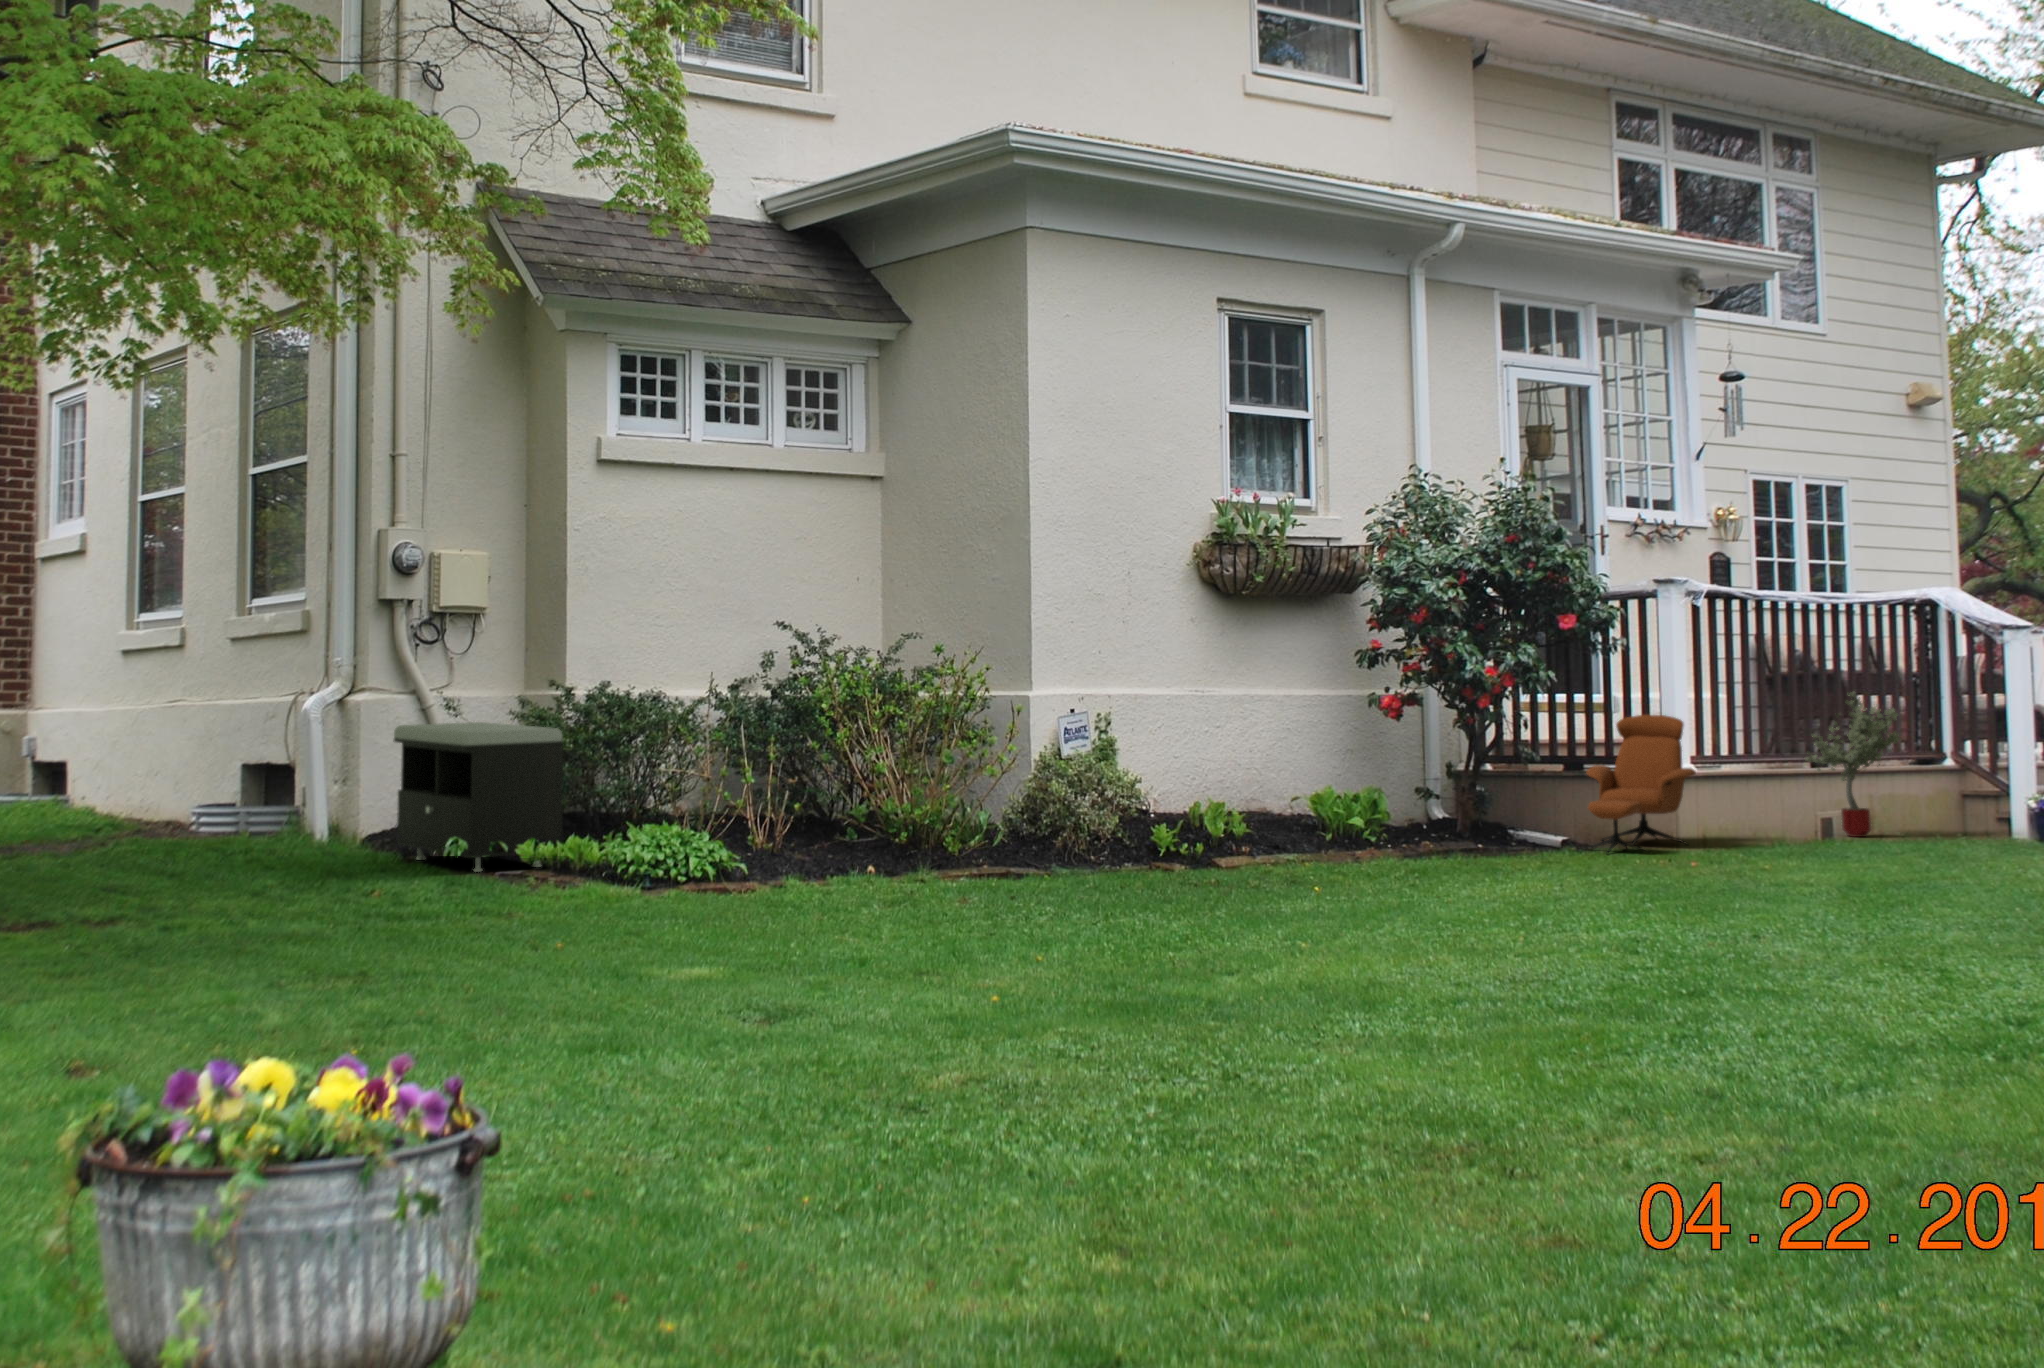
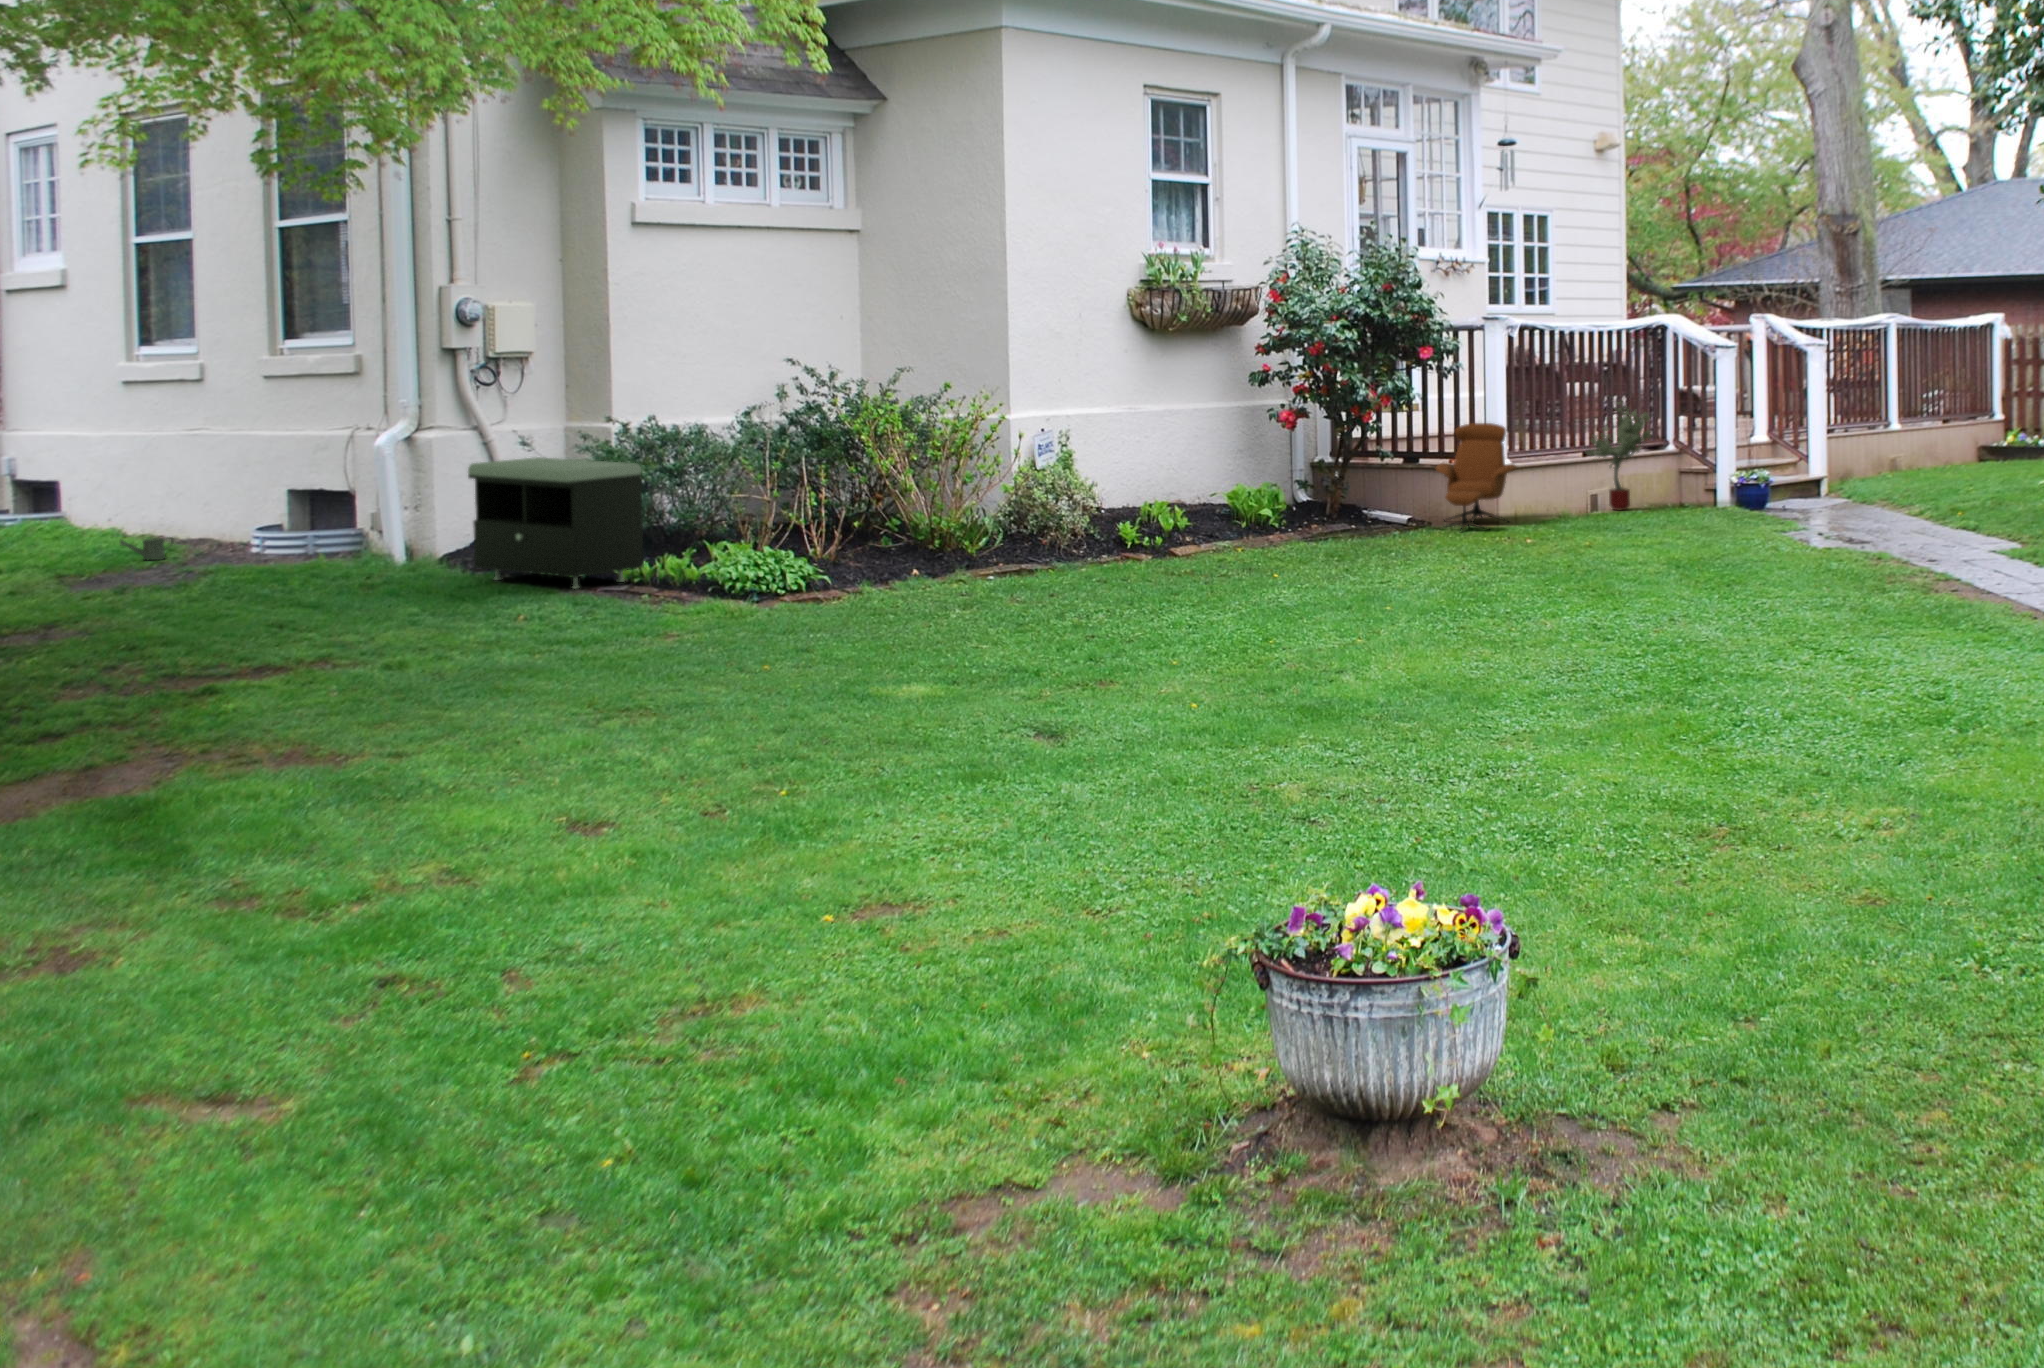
watering can: none [117,804,175,828] -> present [120,538,173,560]

